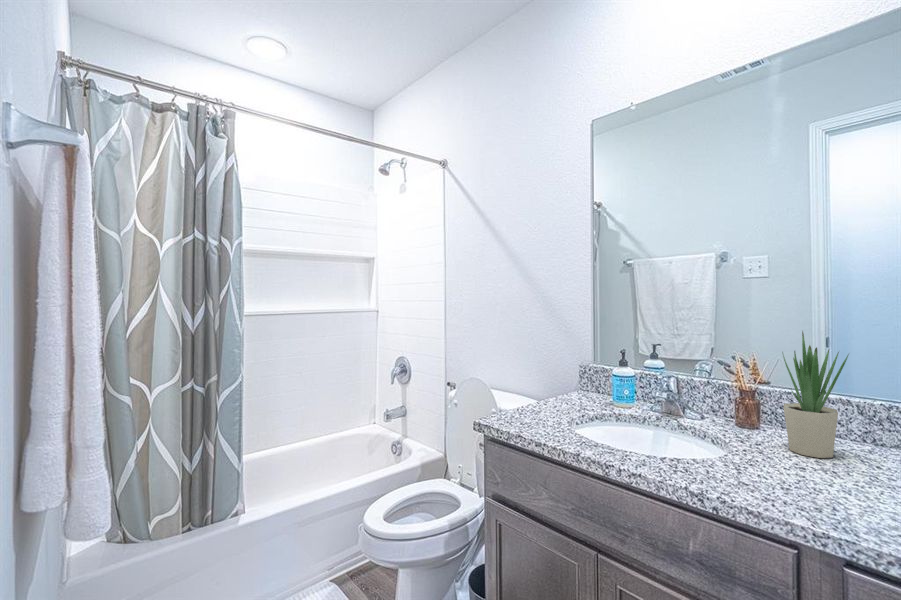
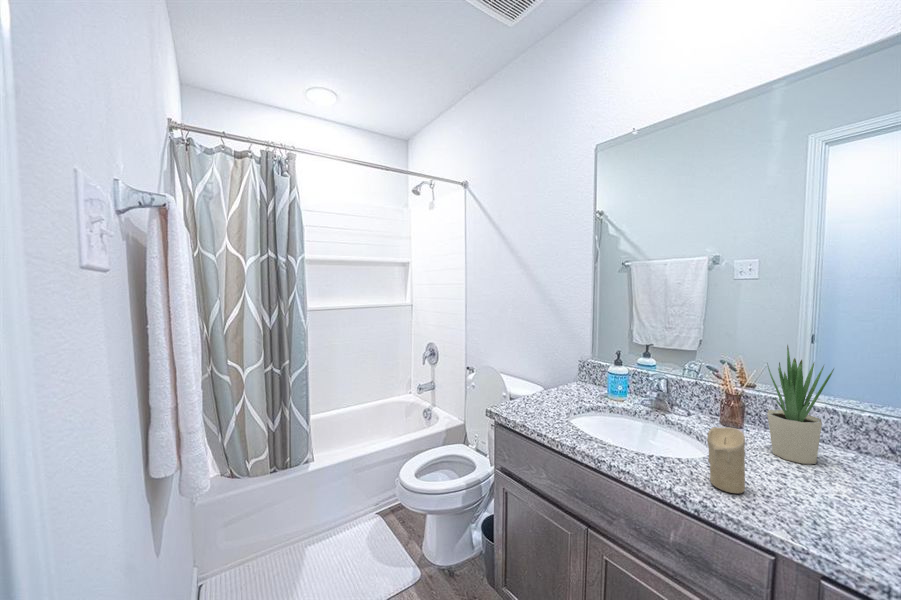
candle: none [724,418,764,487] -> present [707,427,745,493]

